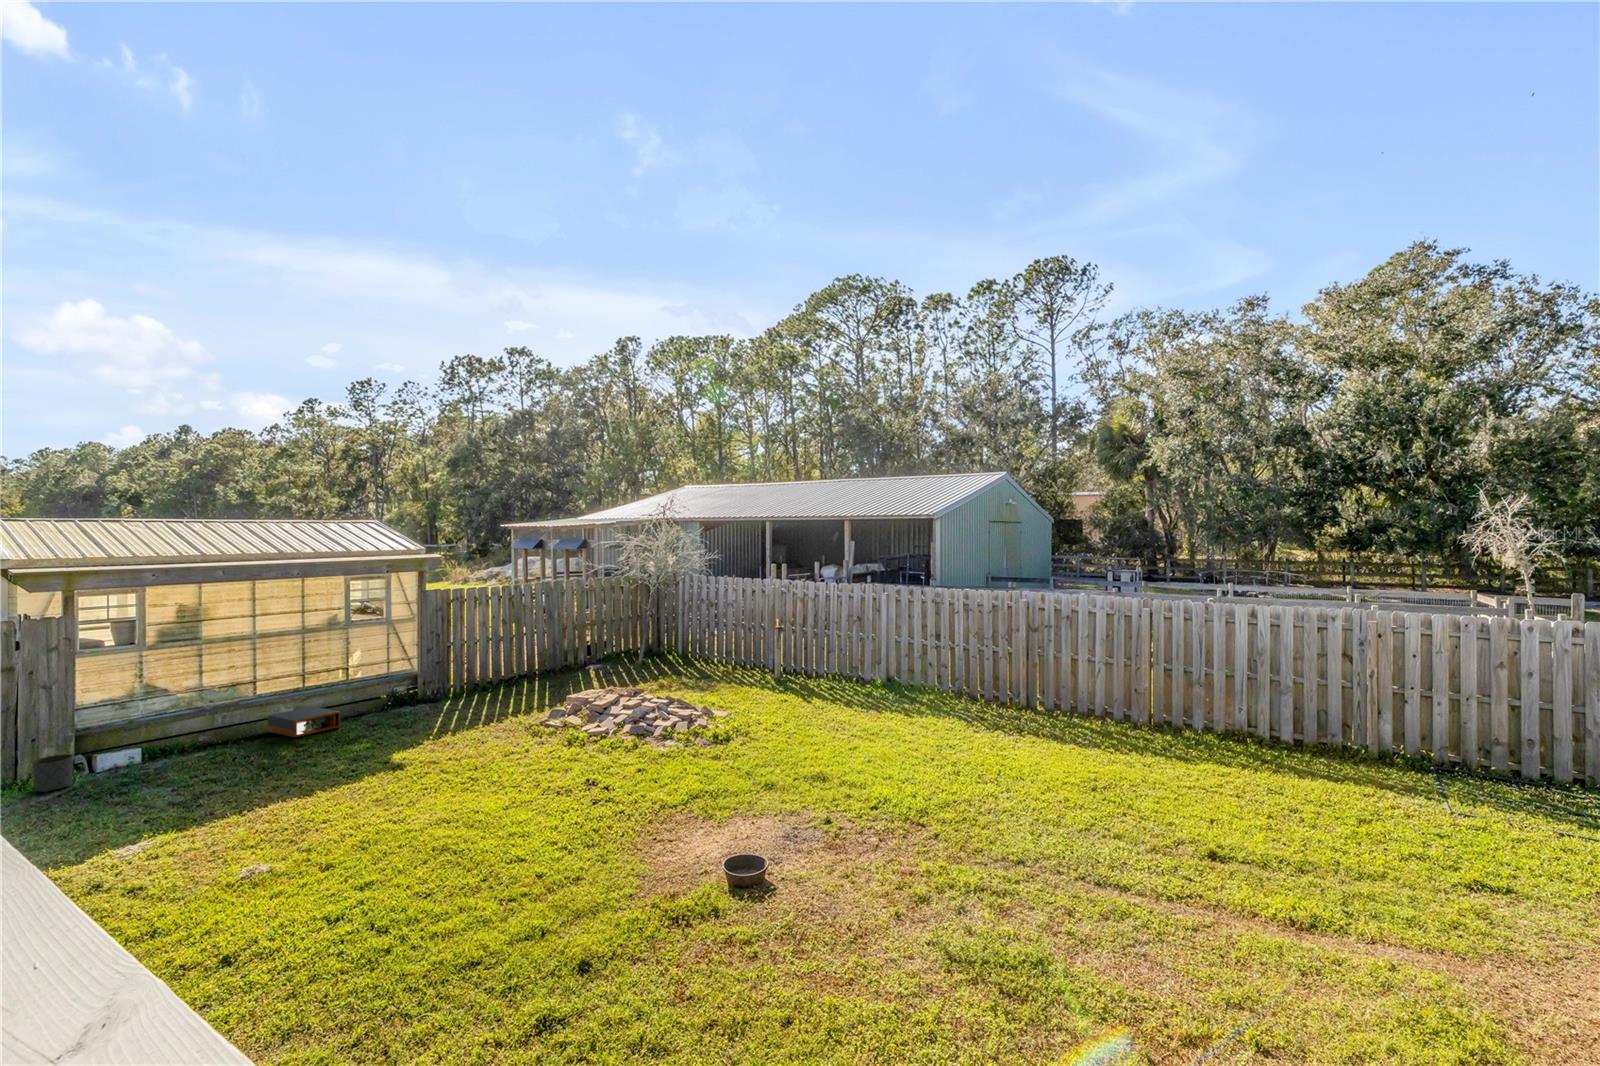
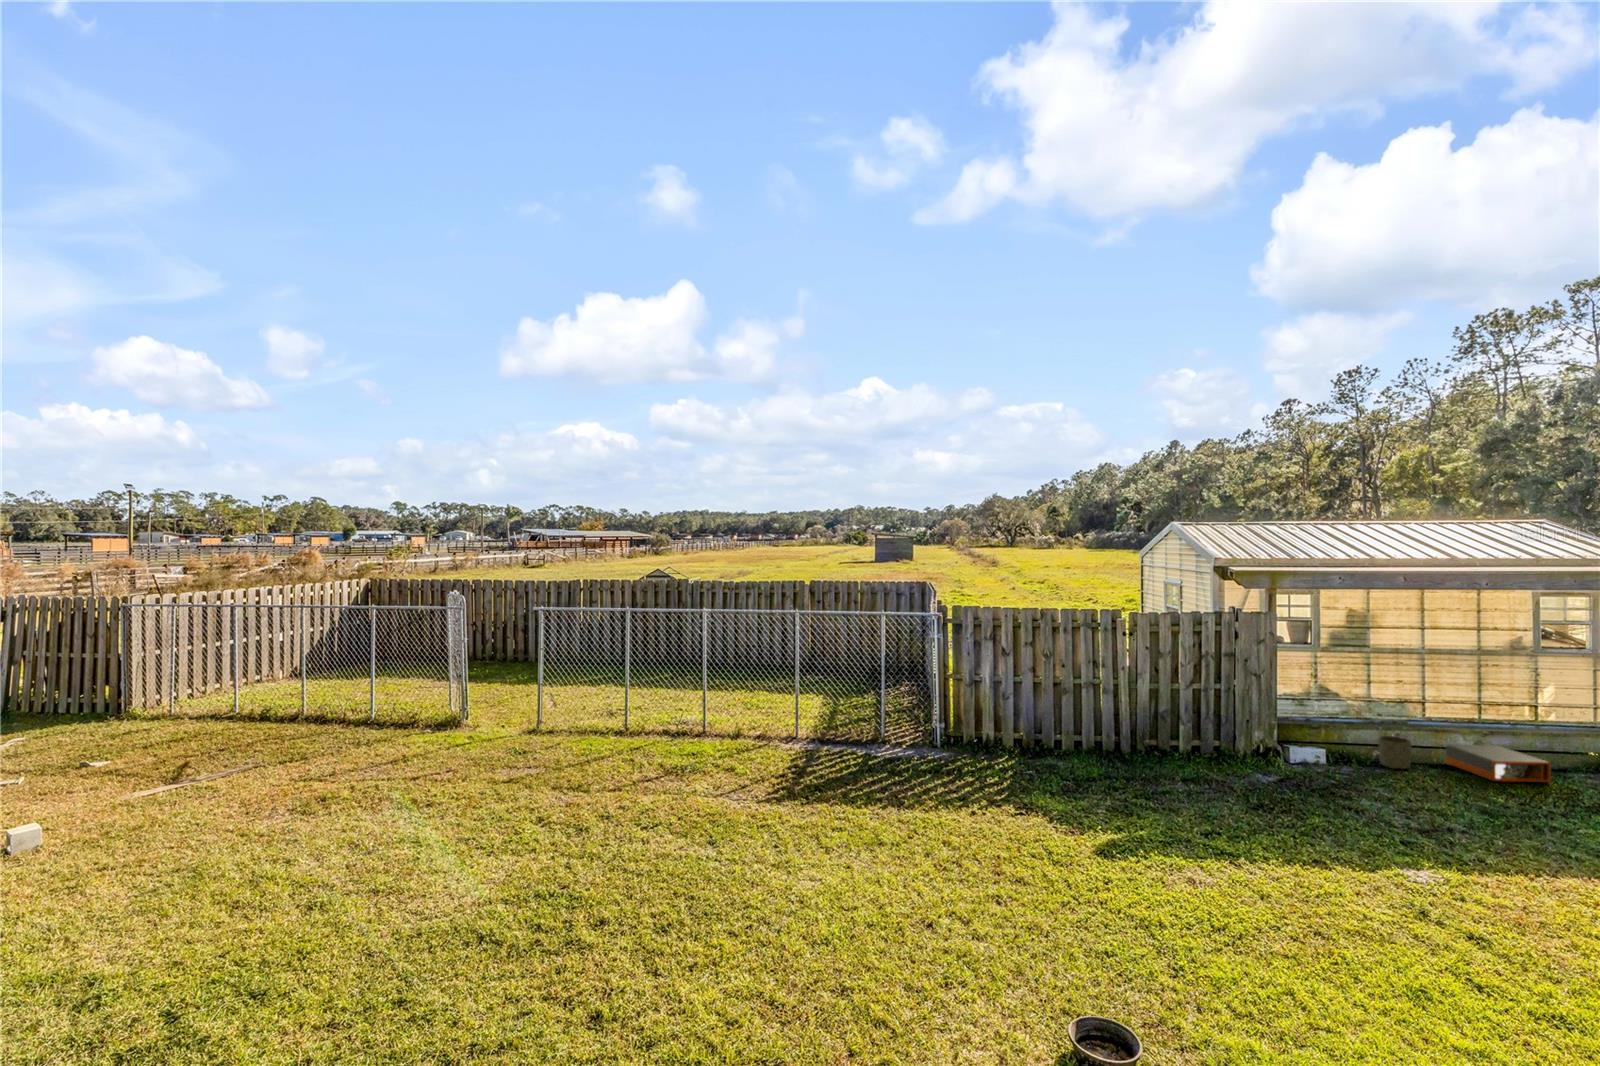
planter: present [33,754,73,792] -> present [1378,736,1412,769]

